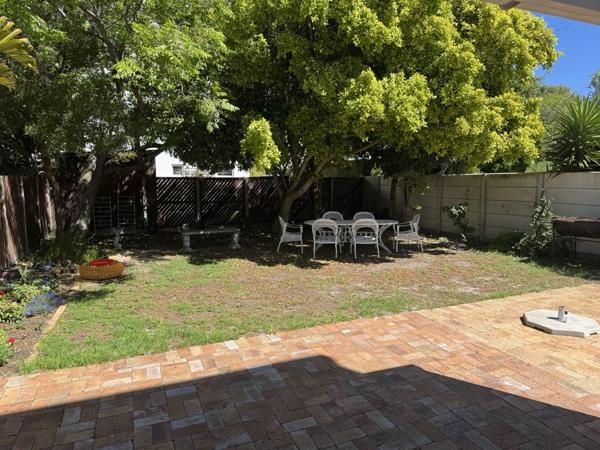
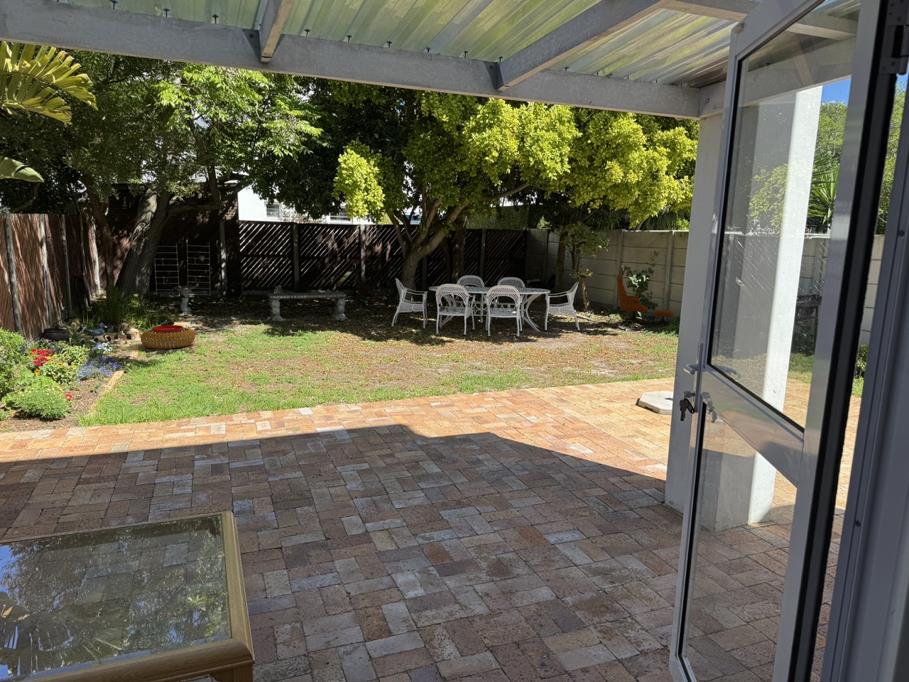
lounge chair: none [450,208,497,247] -> present [617,275,674,325]

